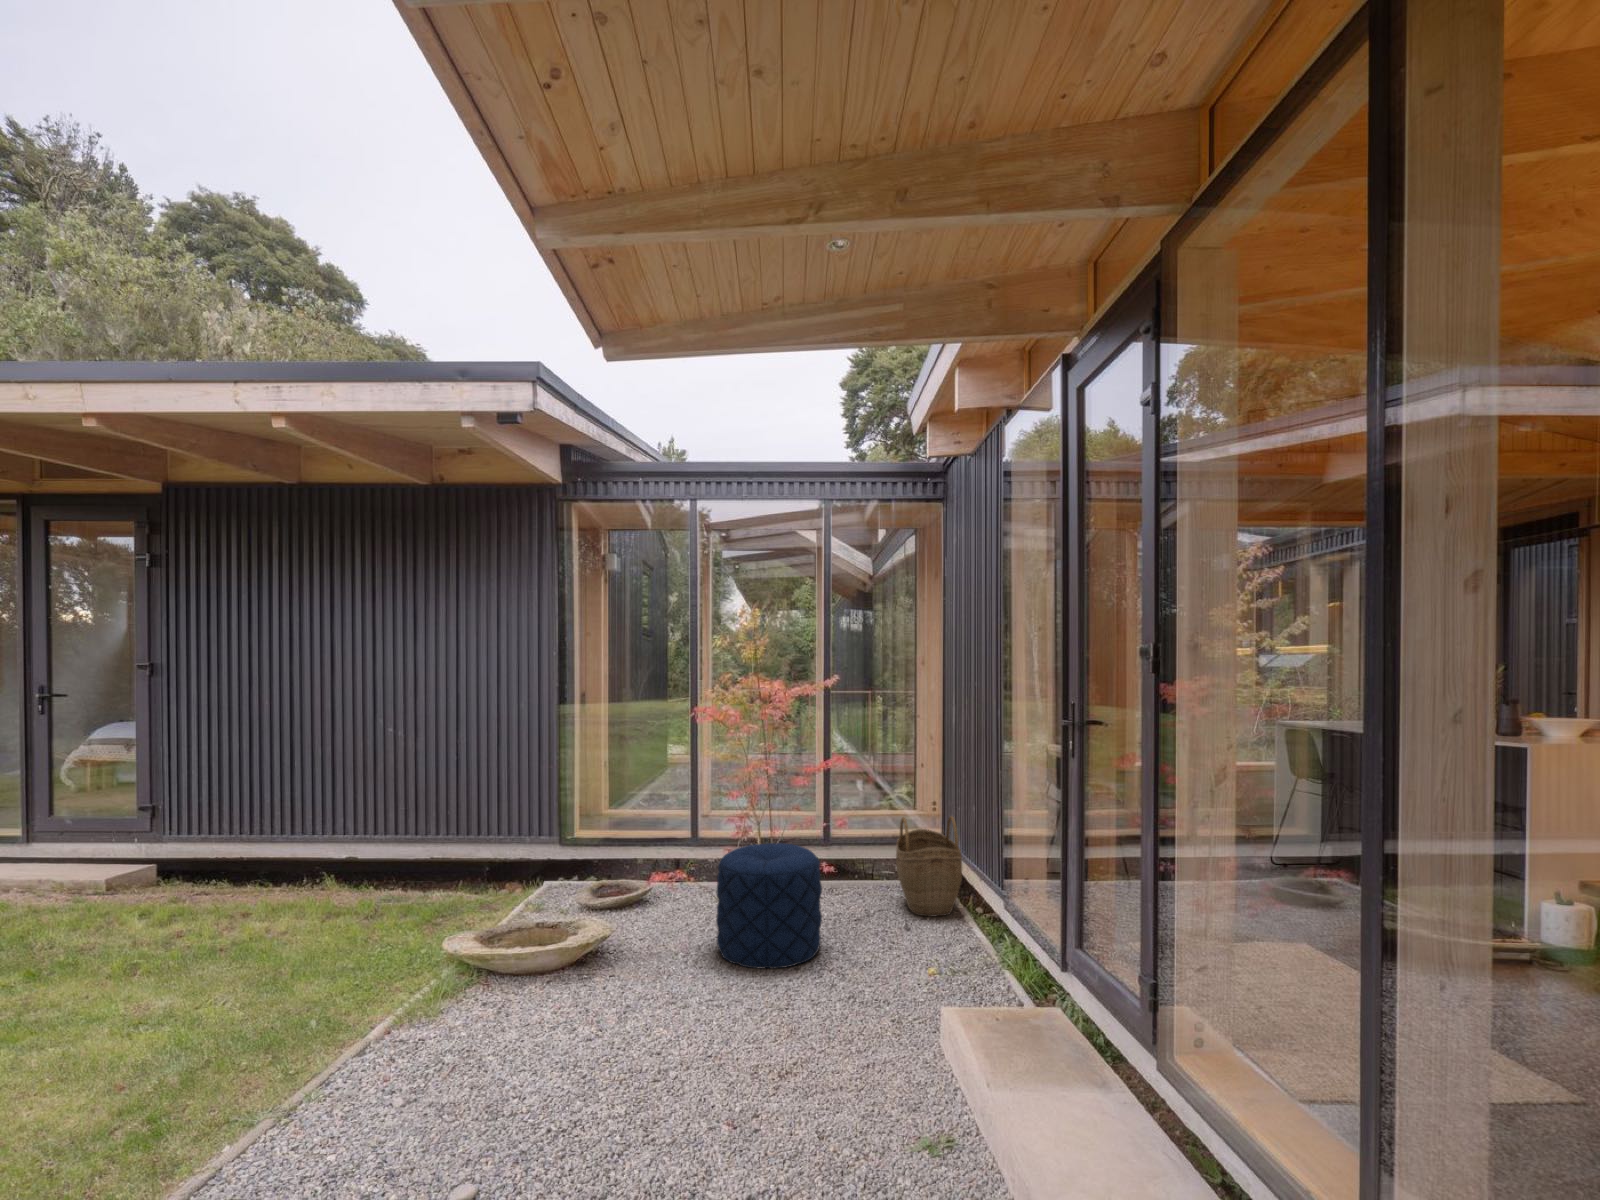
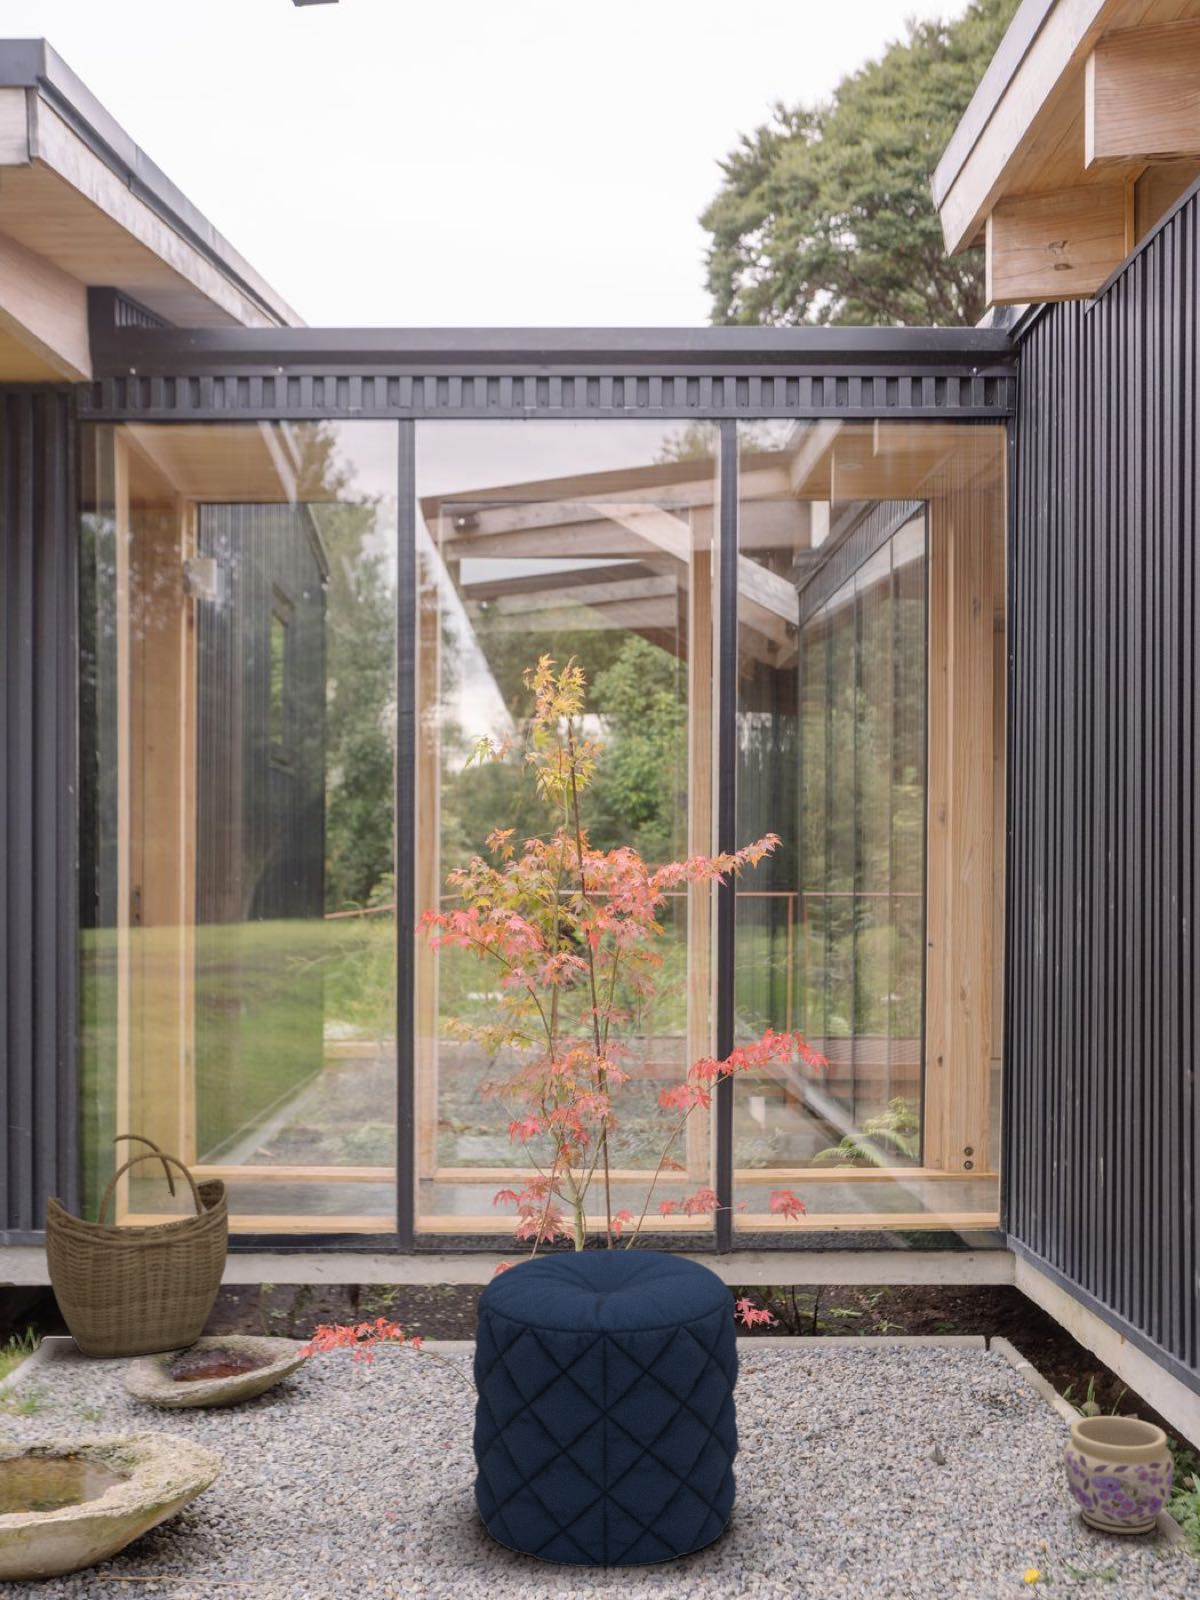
woven basket: present [896,816,962,916] -> present [45,1134,229,1358]
planter: none [951,910,994,957] -> present [1063,1416,1174,1535]

